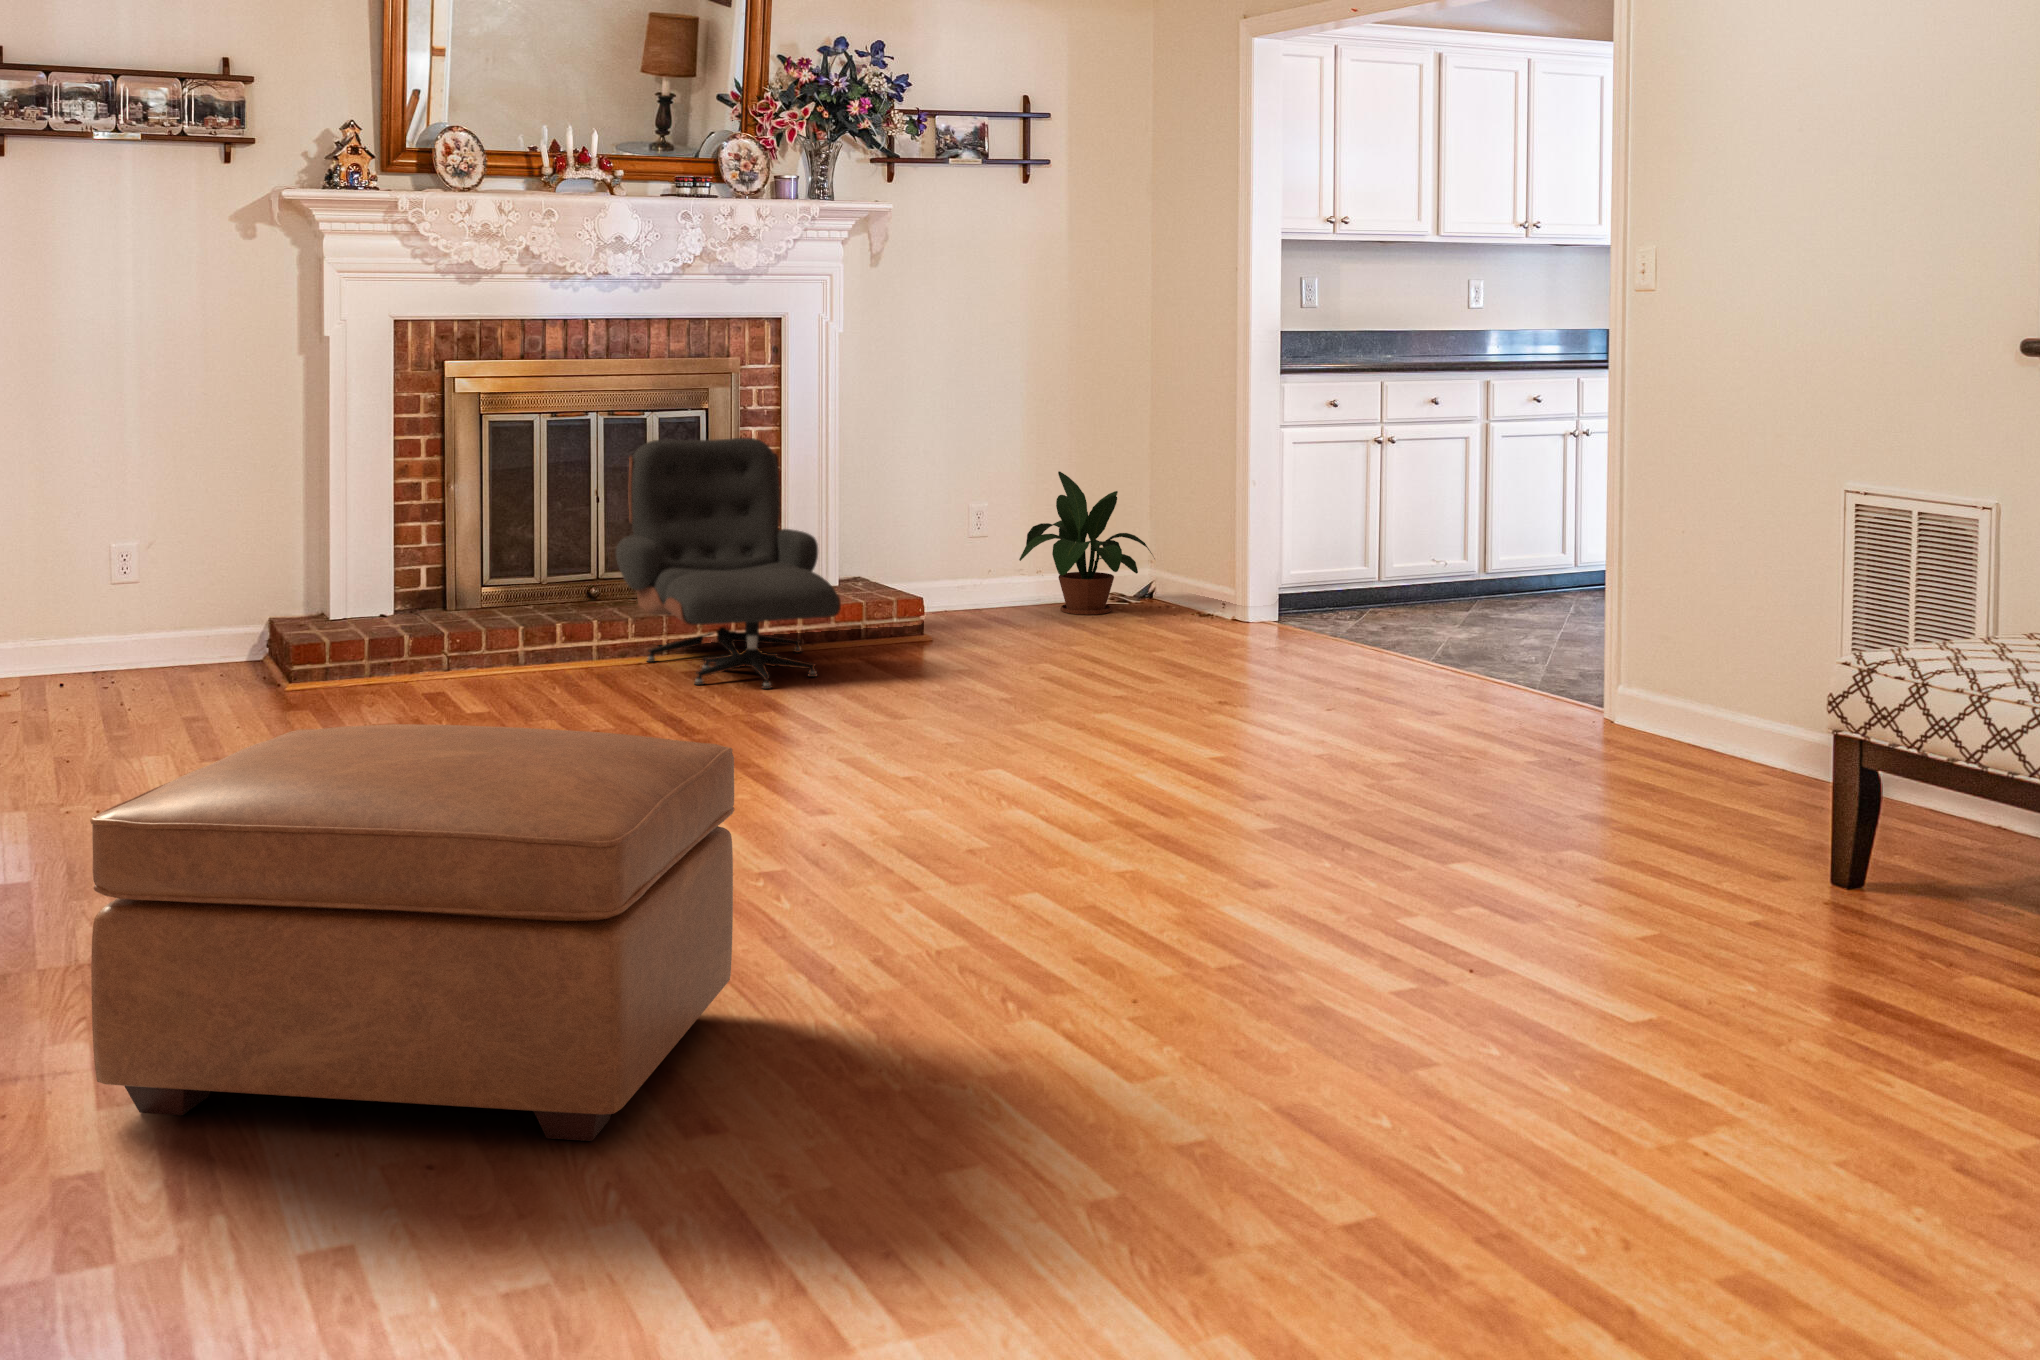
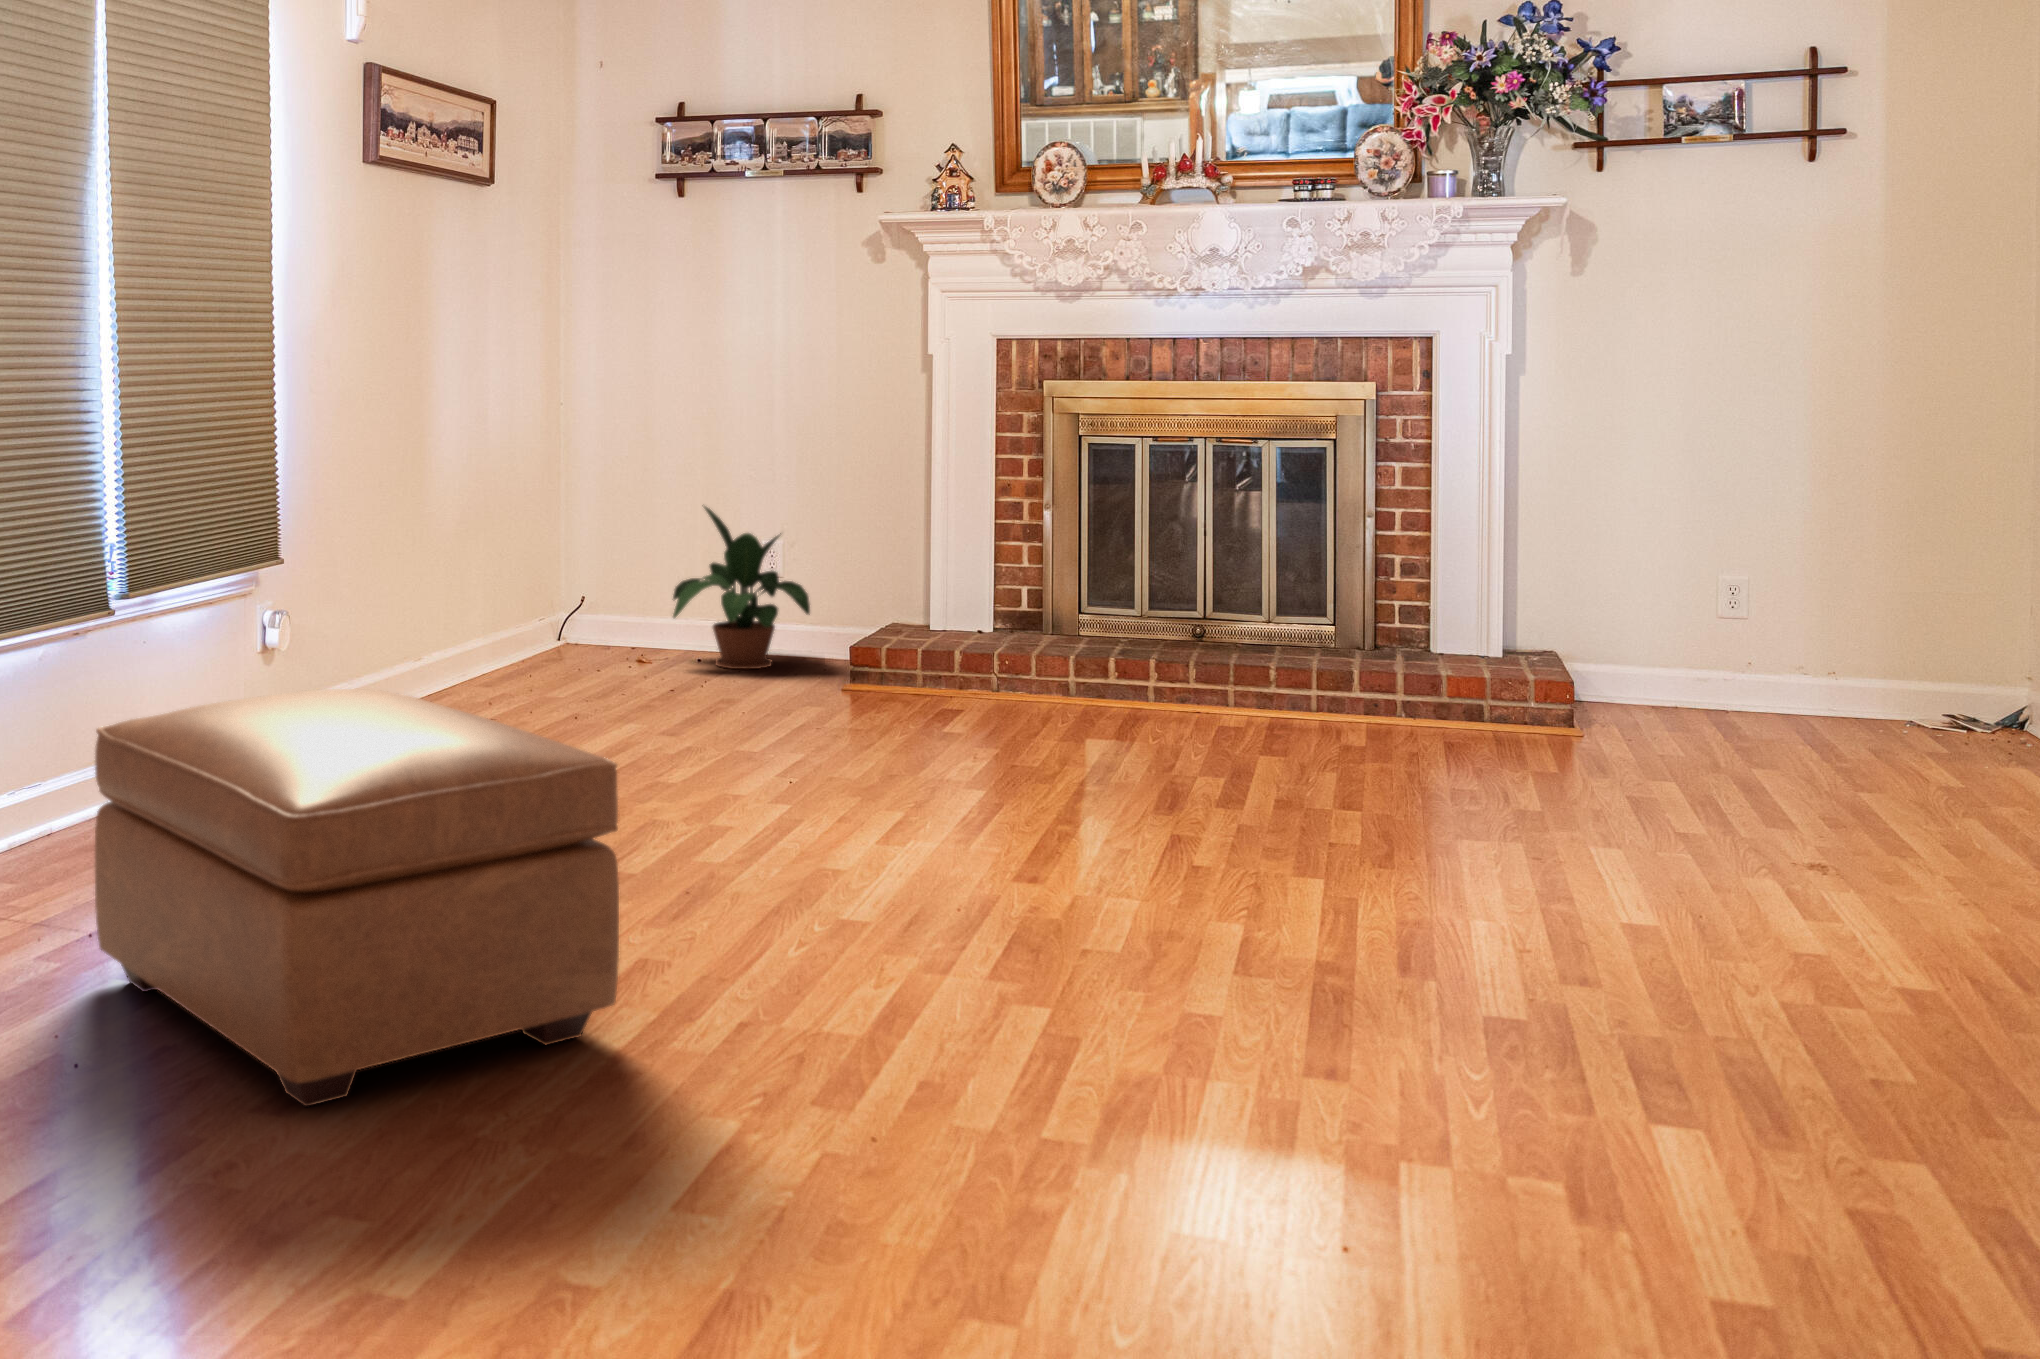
lounge chair: present [616,438,841,689] -> none [1187,471,1426,759]
potted plant: present [1019,471,1152,615] -> present [673,506,810,669]

